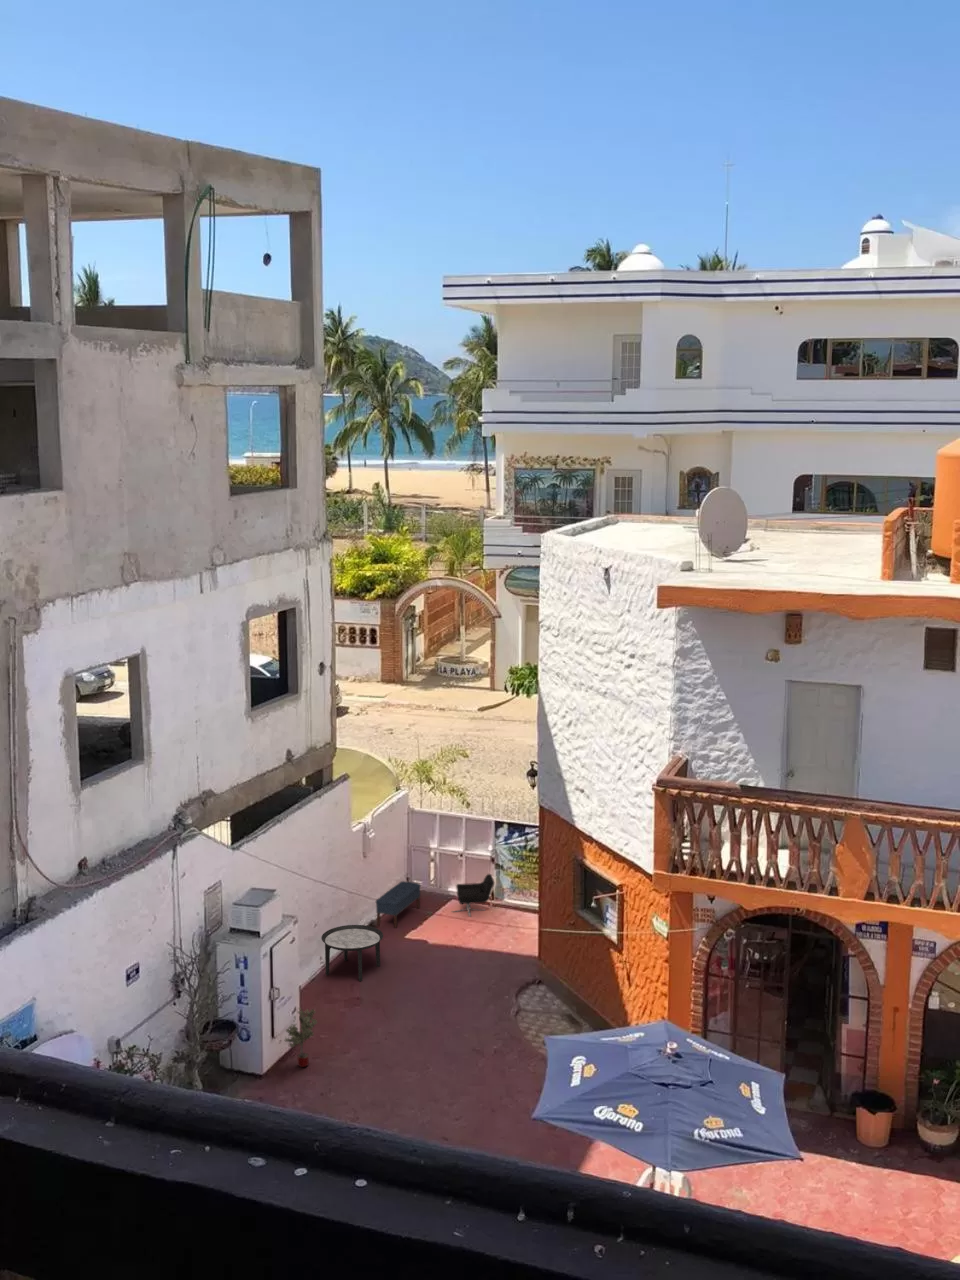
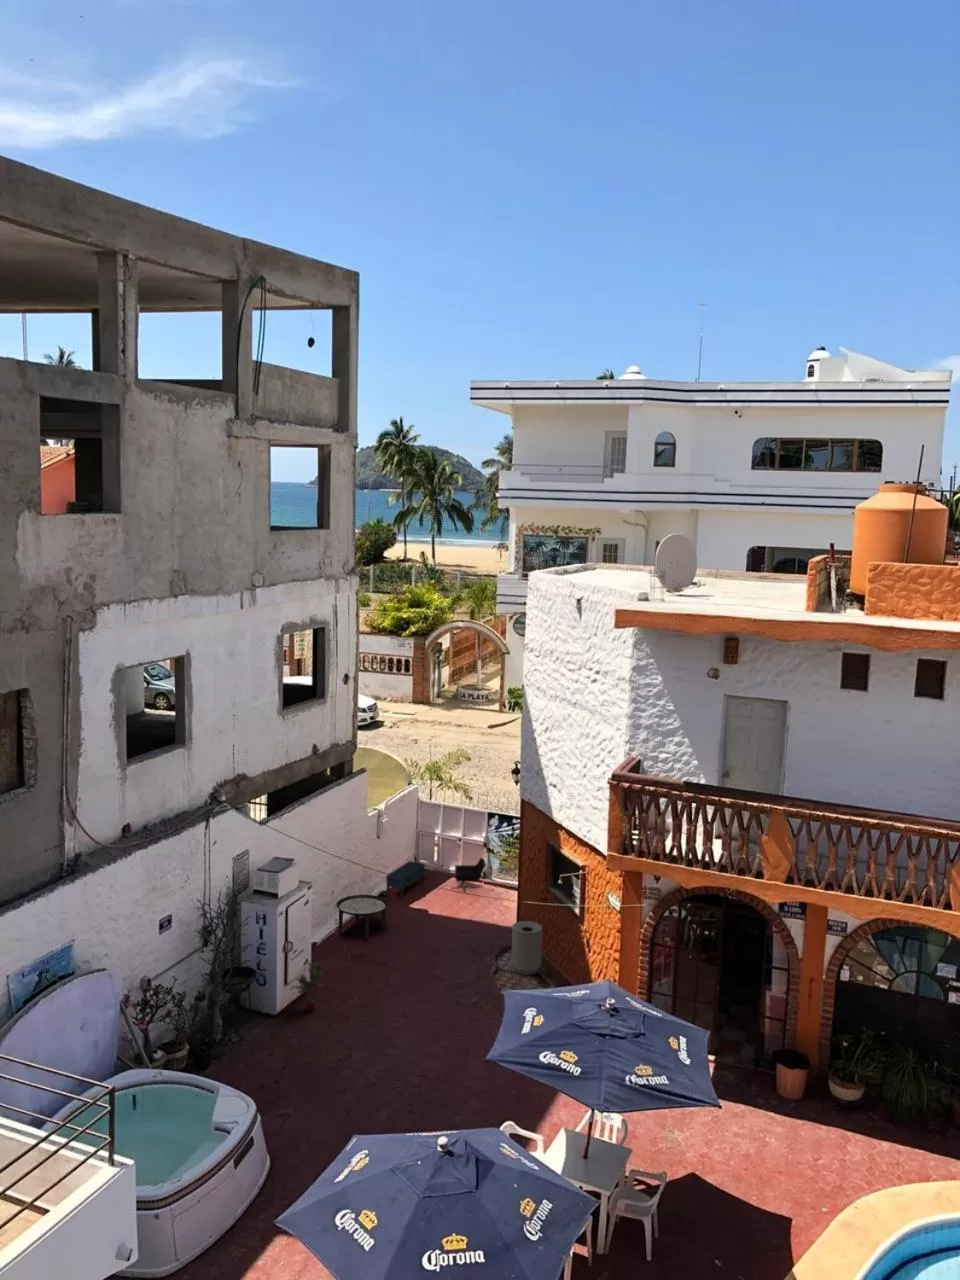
trash can: none [535,950,571,1013] -> present [511,921,542,975]

